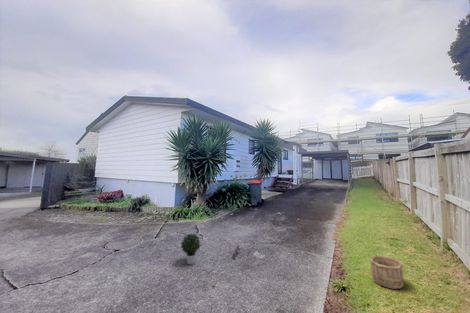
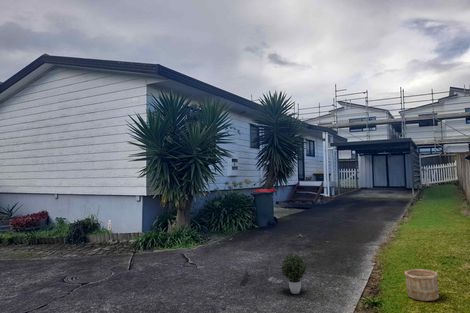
potted plant: present [181,234,201,265] -> present [281,255,307,294]

